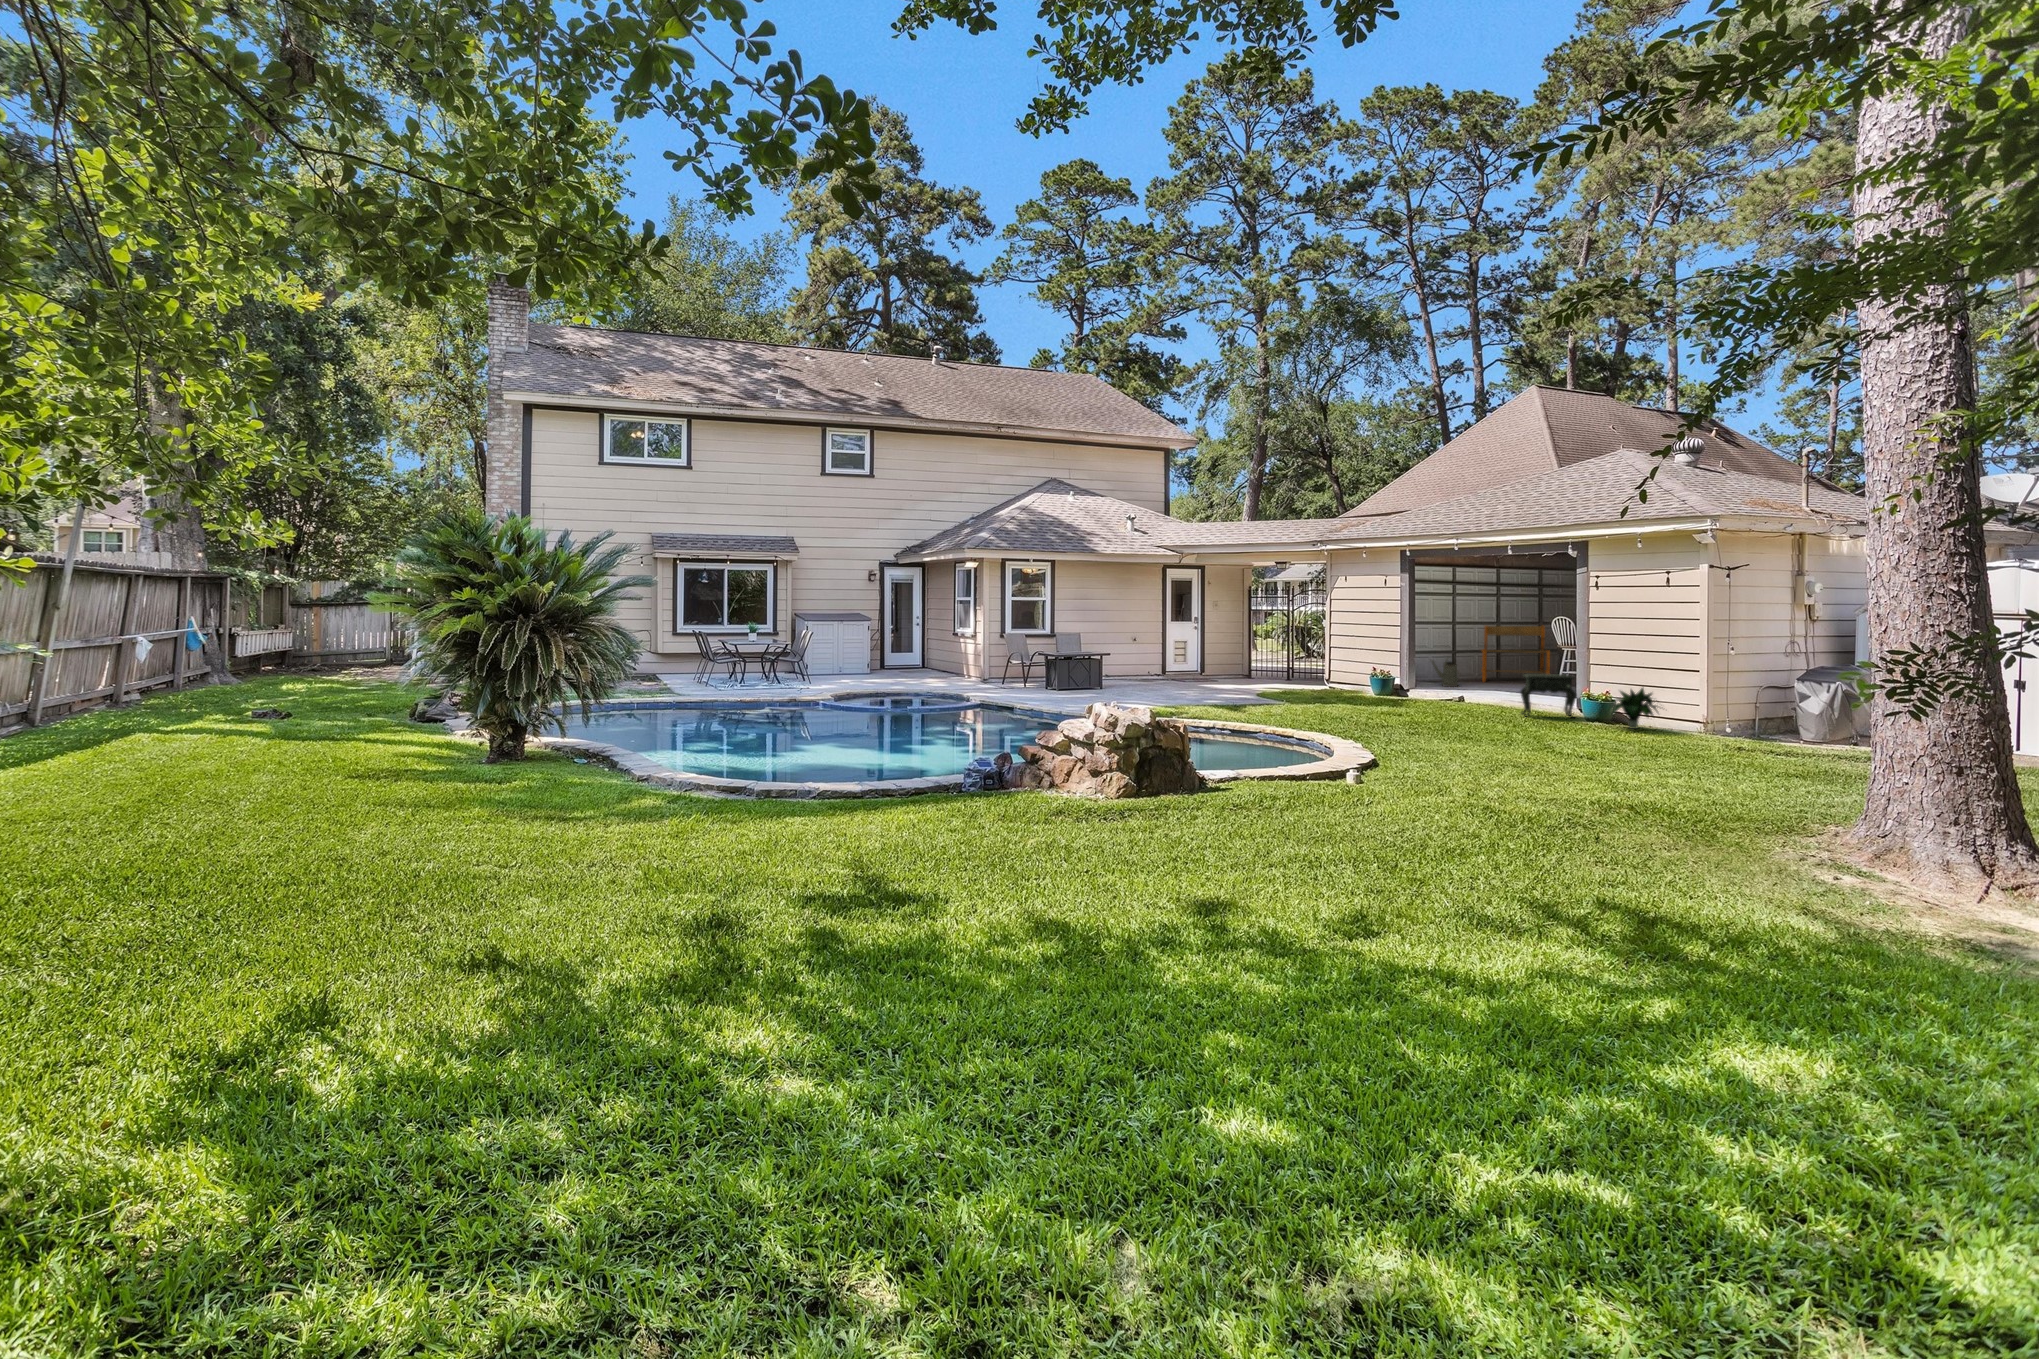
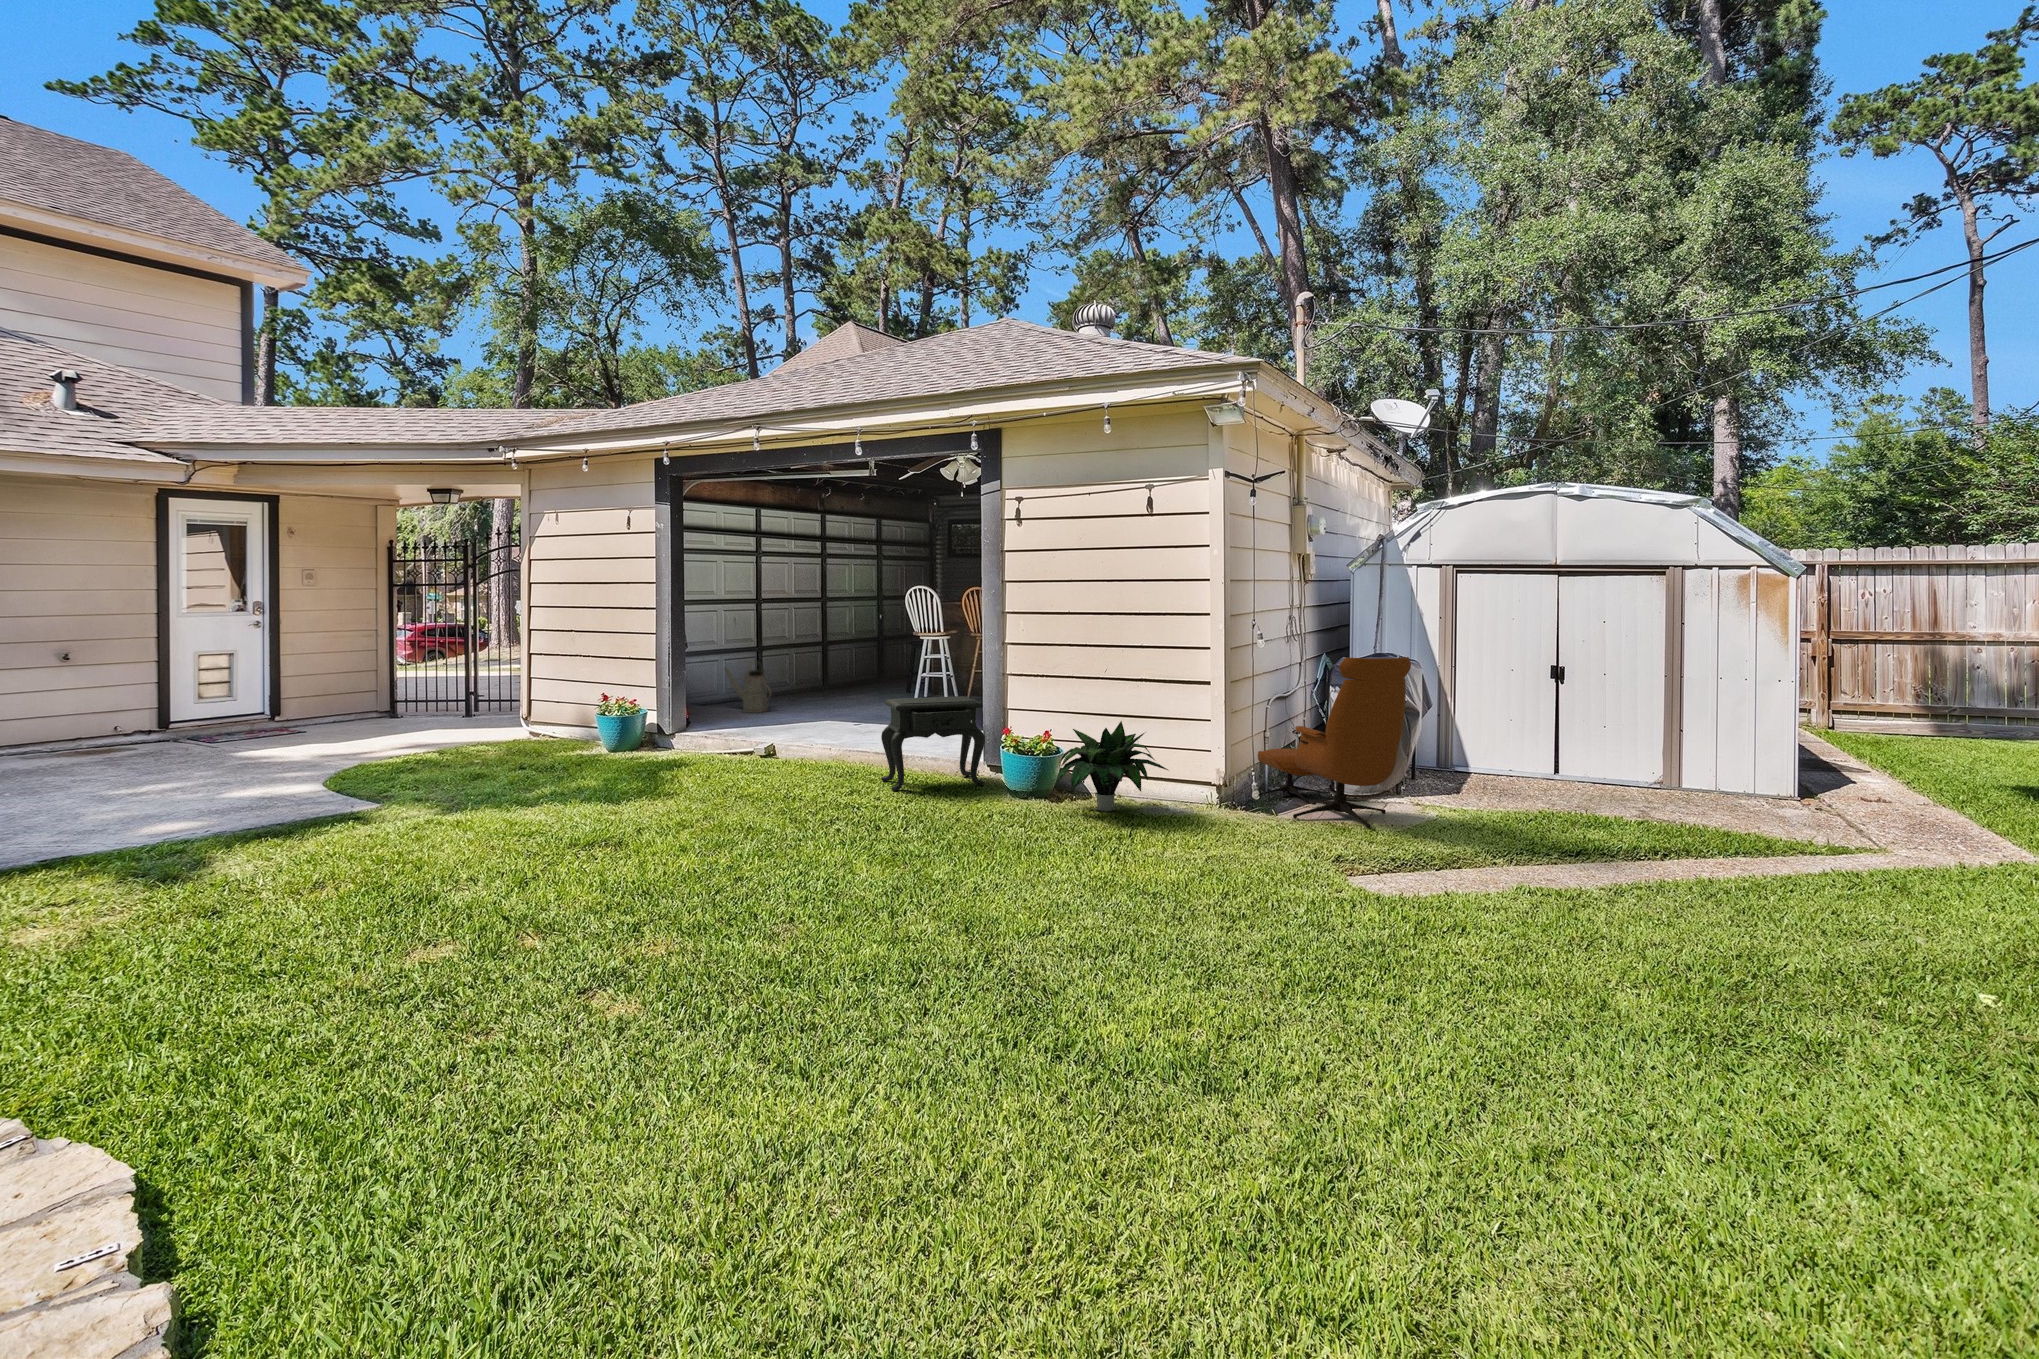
bench: present [1481,625,1550,682] -> none [803,611,899,700]
lounge chair: none [1734,658,1800,742] -> present [1258,657,1411,829]

